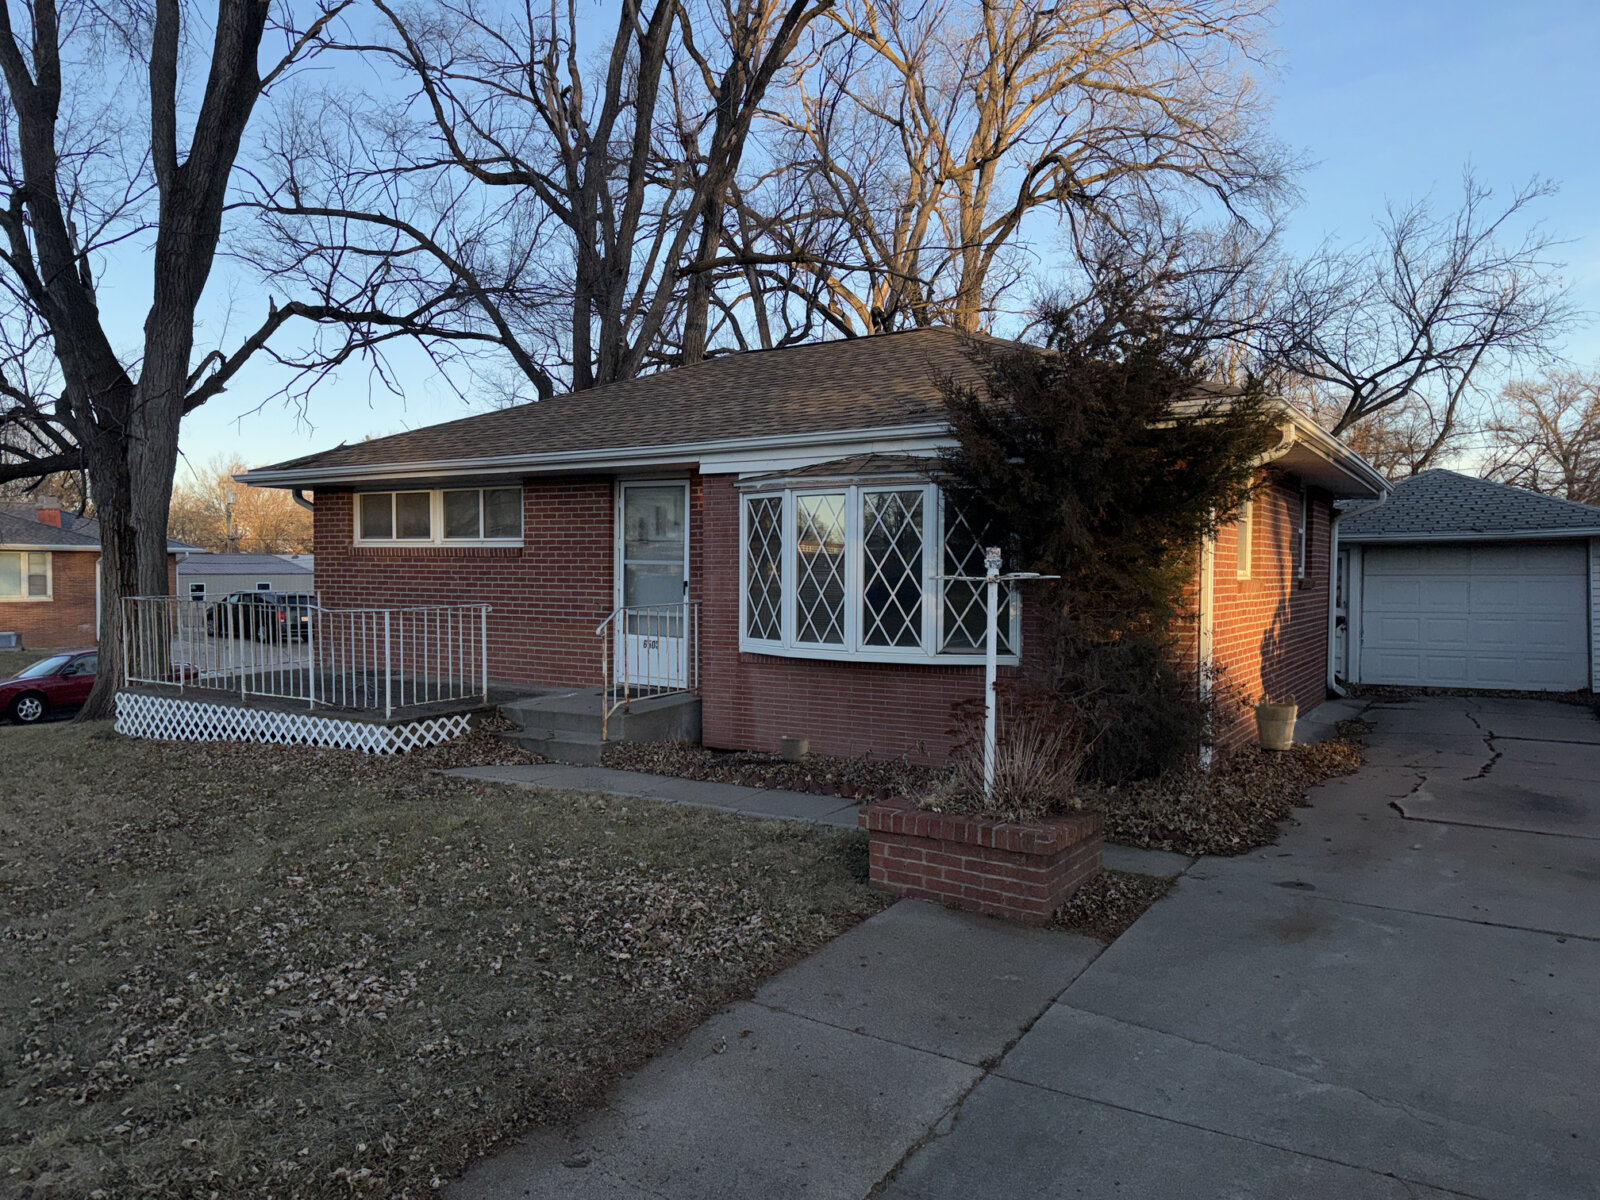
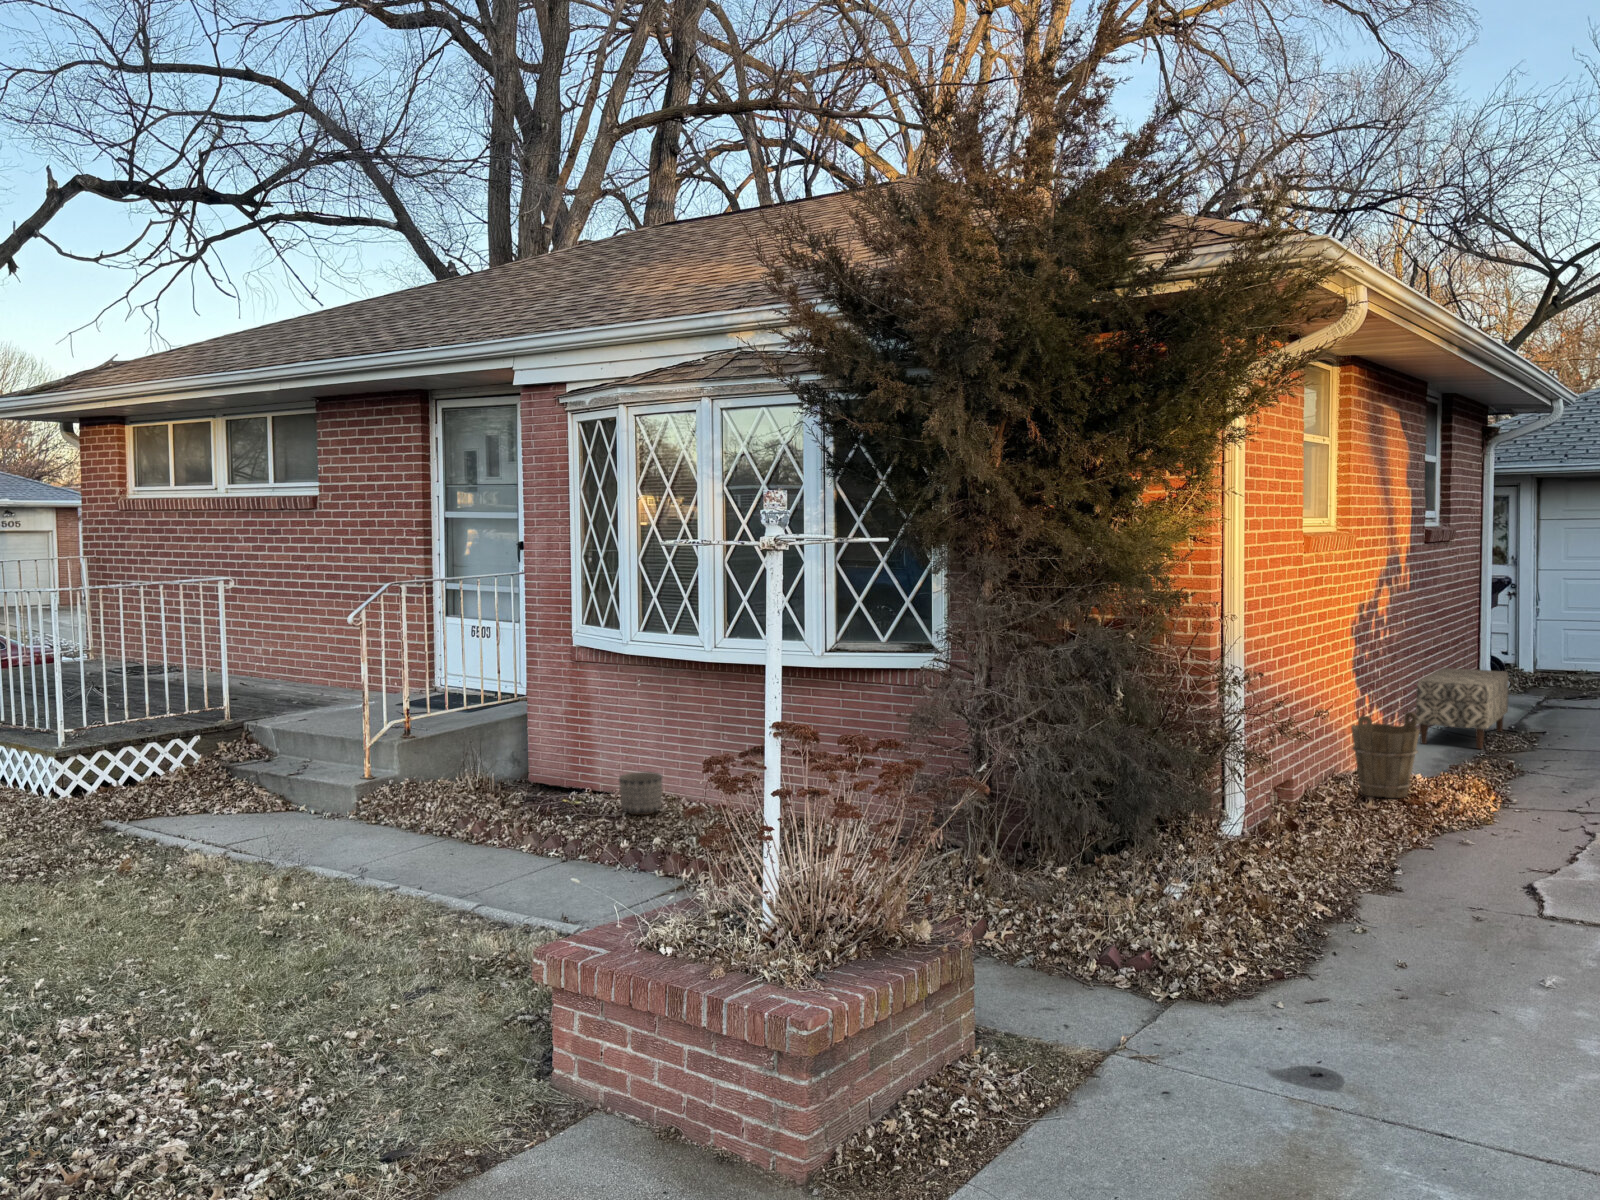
bench: none [1286,670,1345,723] -> present [1416,668,1509,749]

